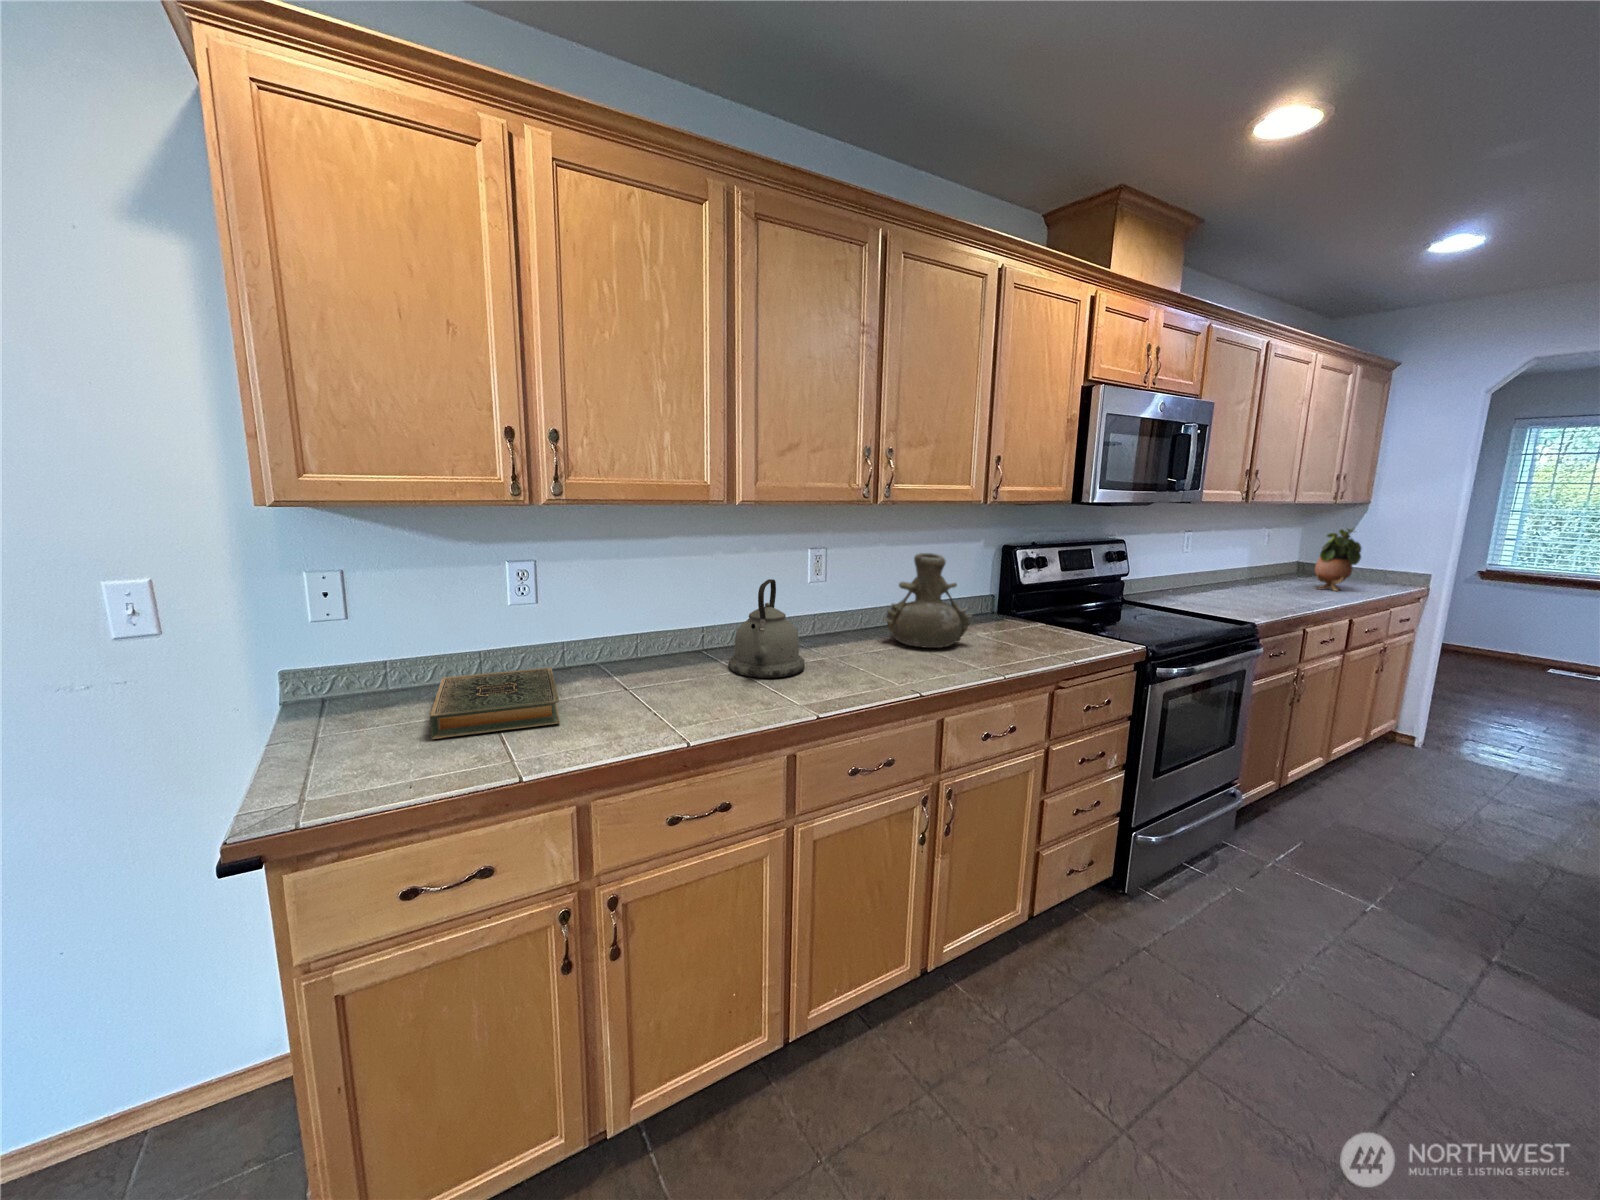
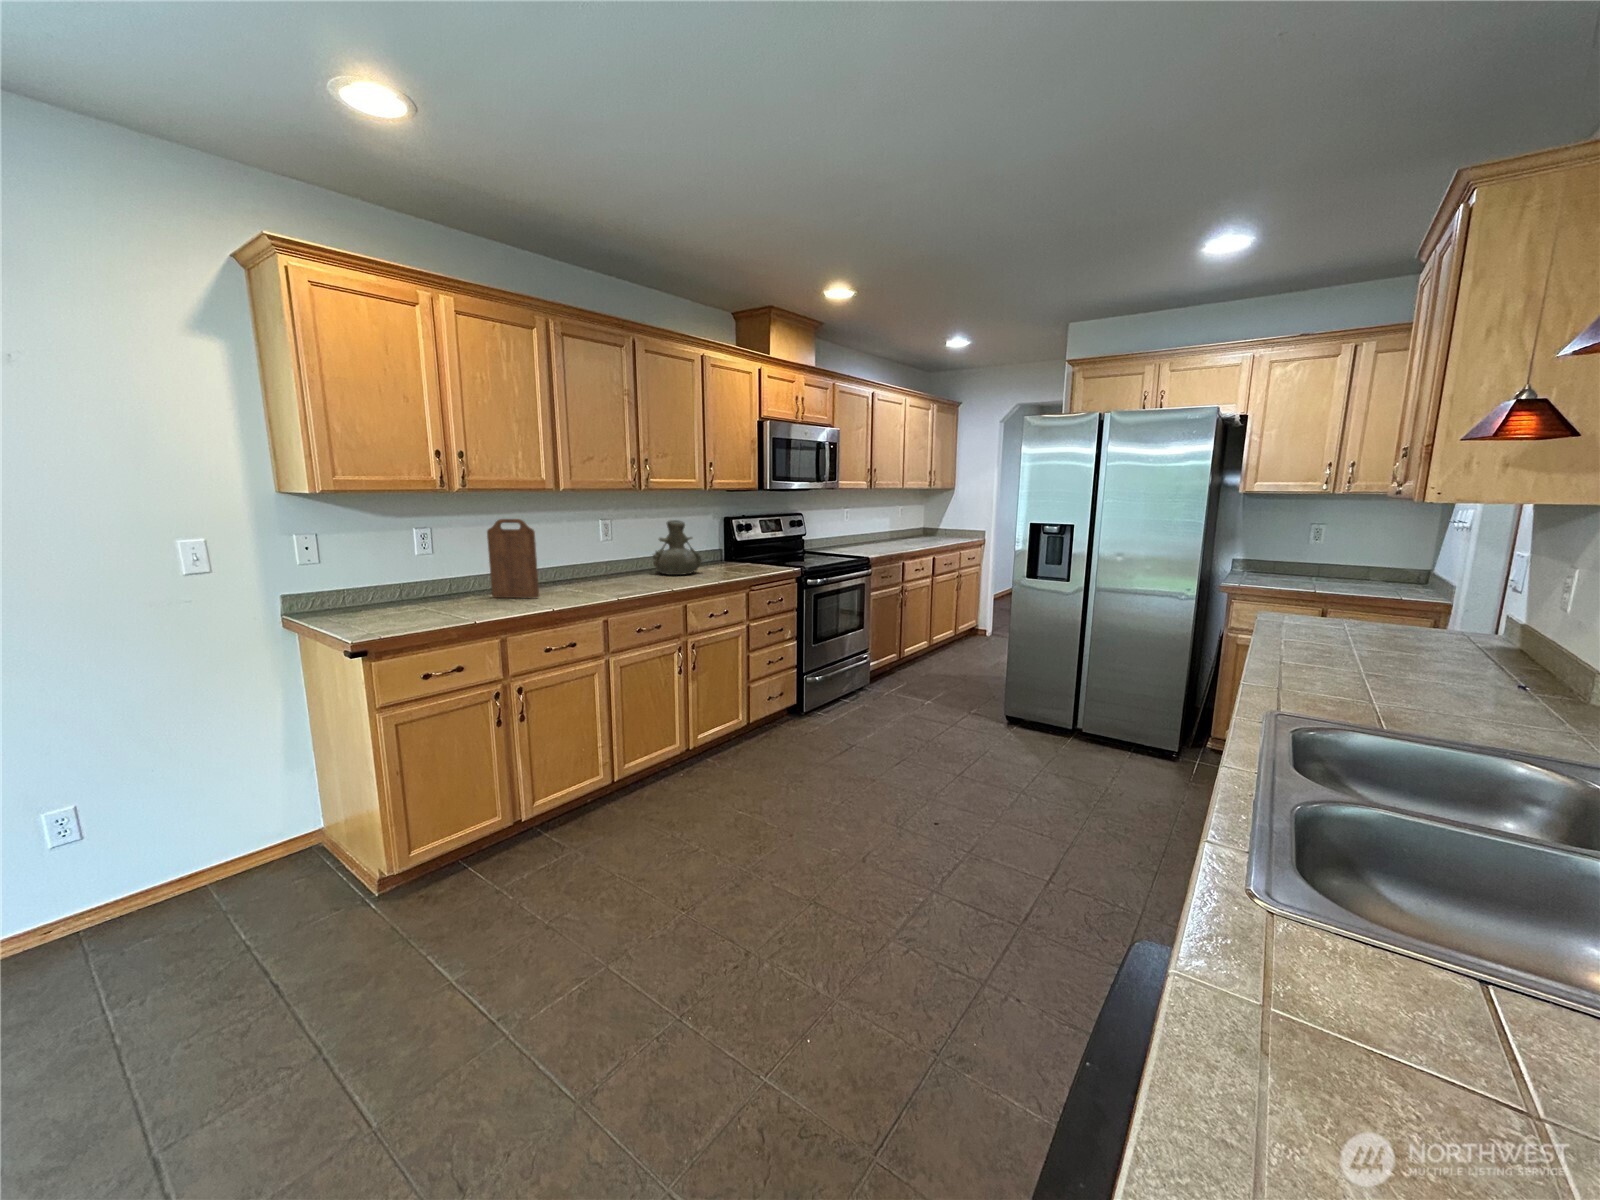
potted plant: present [1315,528,1361,591] -> none [921,503,942,543]
cutting board: none [604,553,682,698] -> present [487,519,539,598]
kettle: present [729,579,805,678] -> none [560,535,606,589]
hardback book: present [430,668,560,739] -> none [390,588,477,616]

